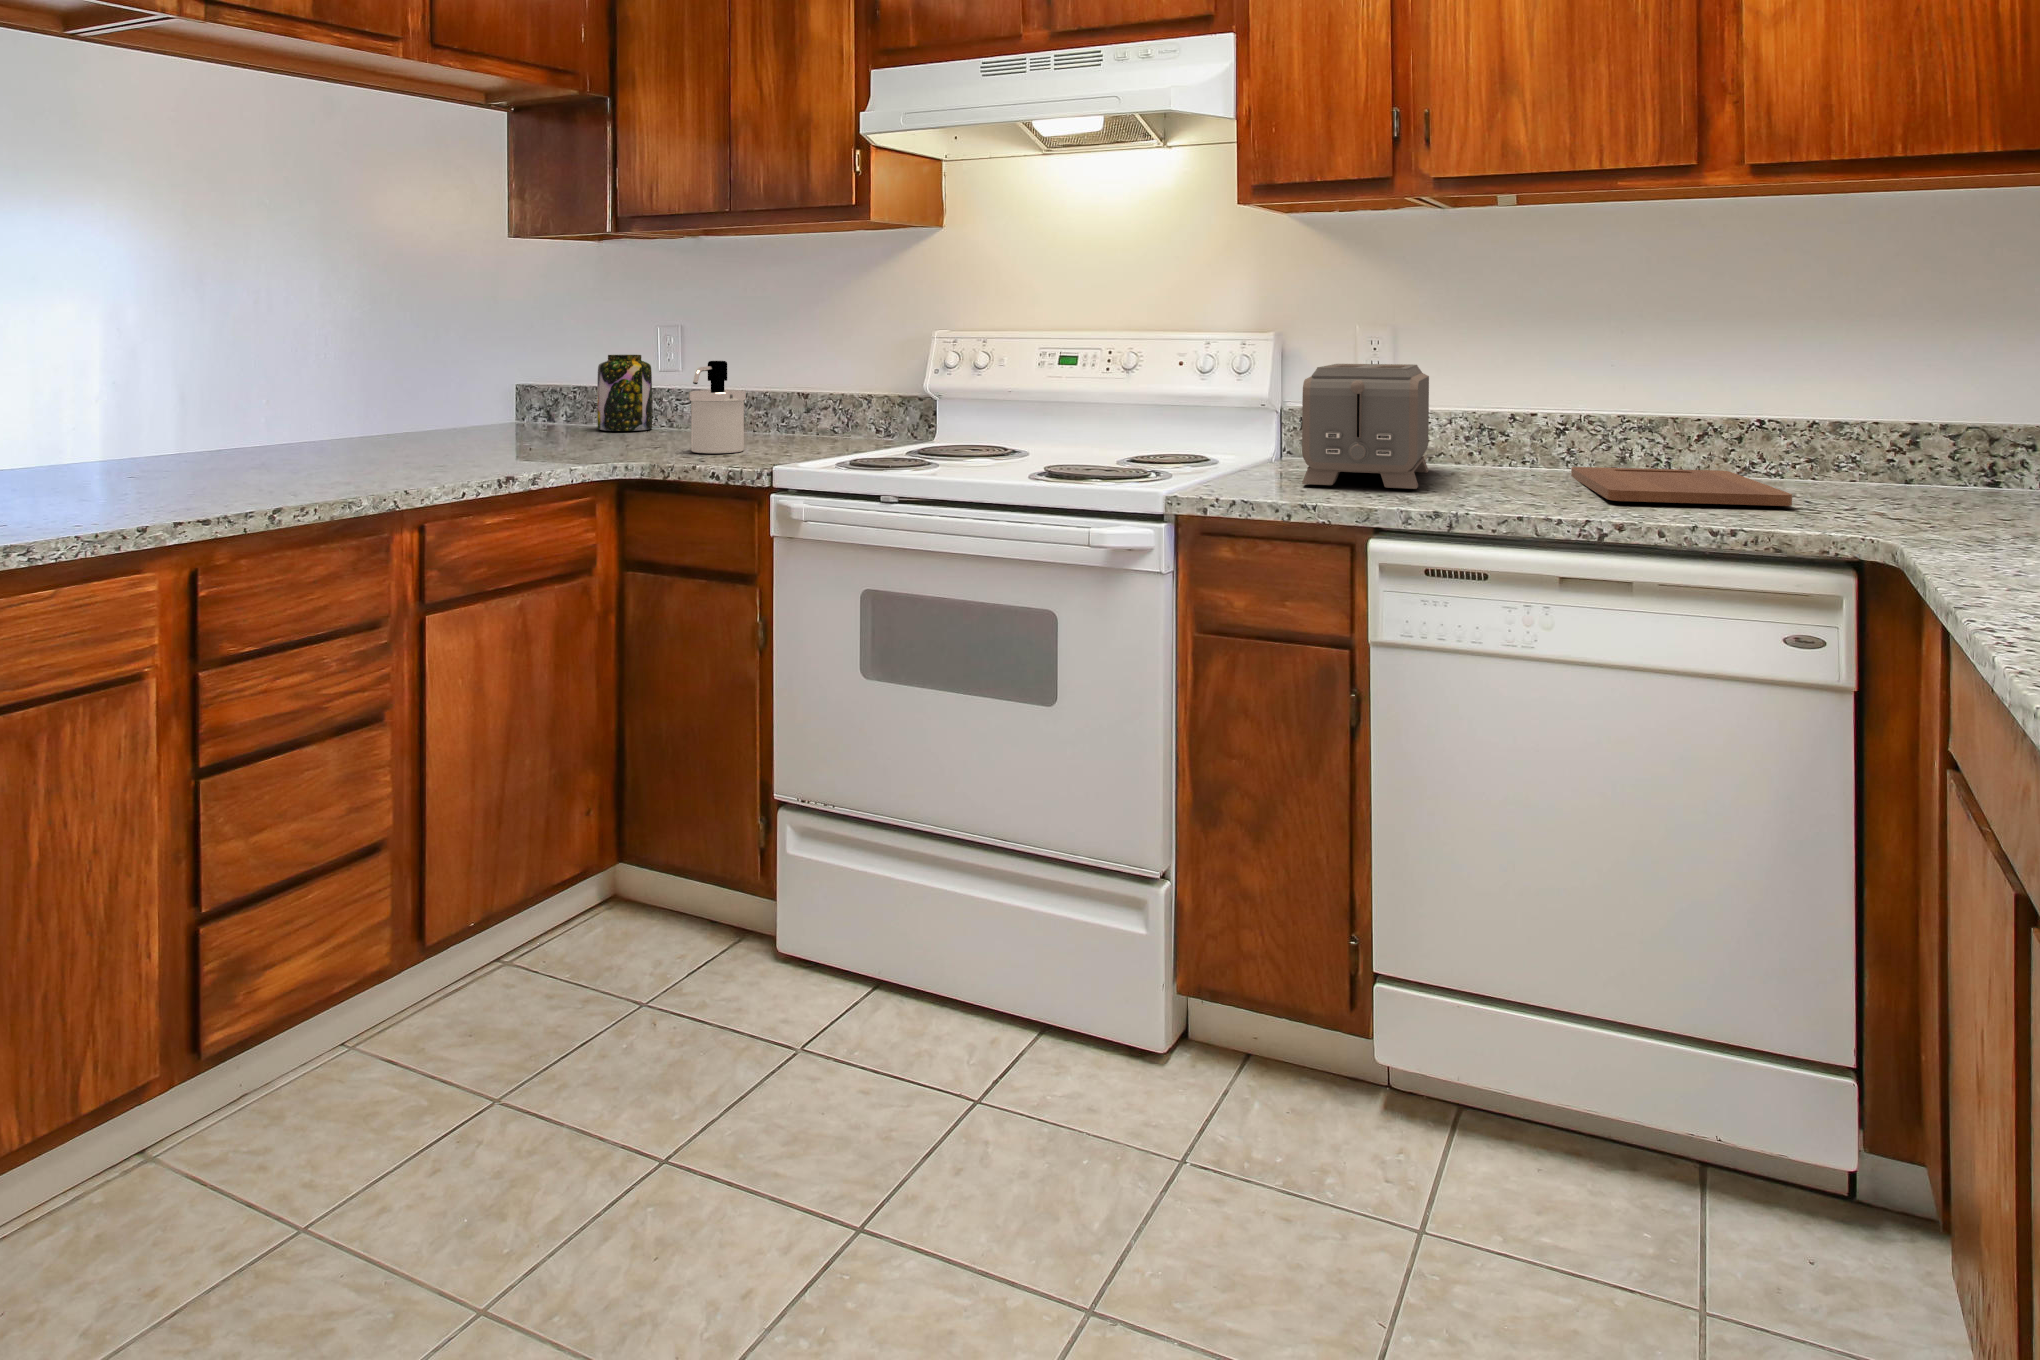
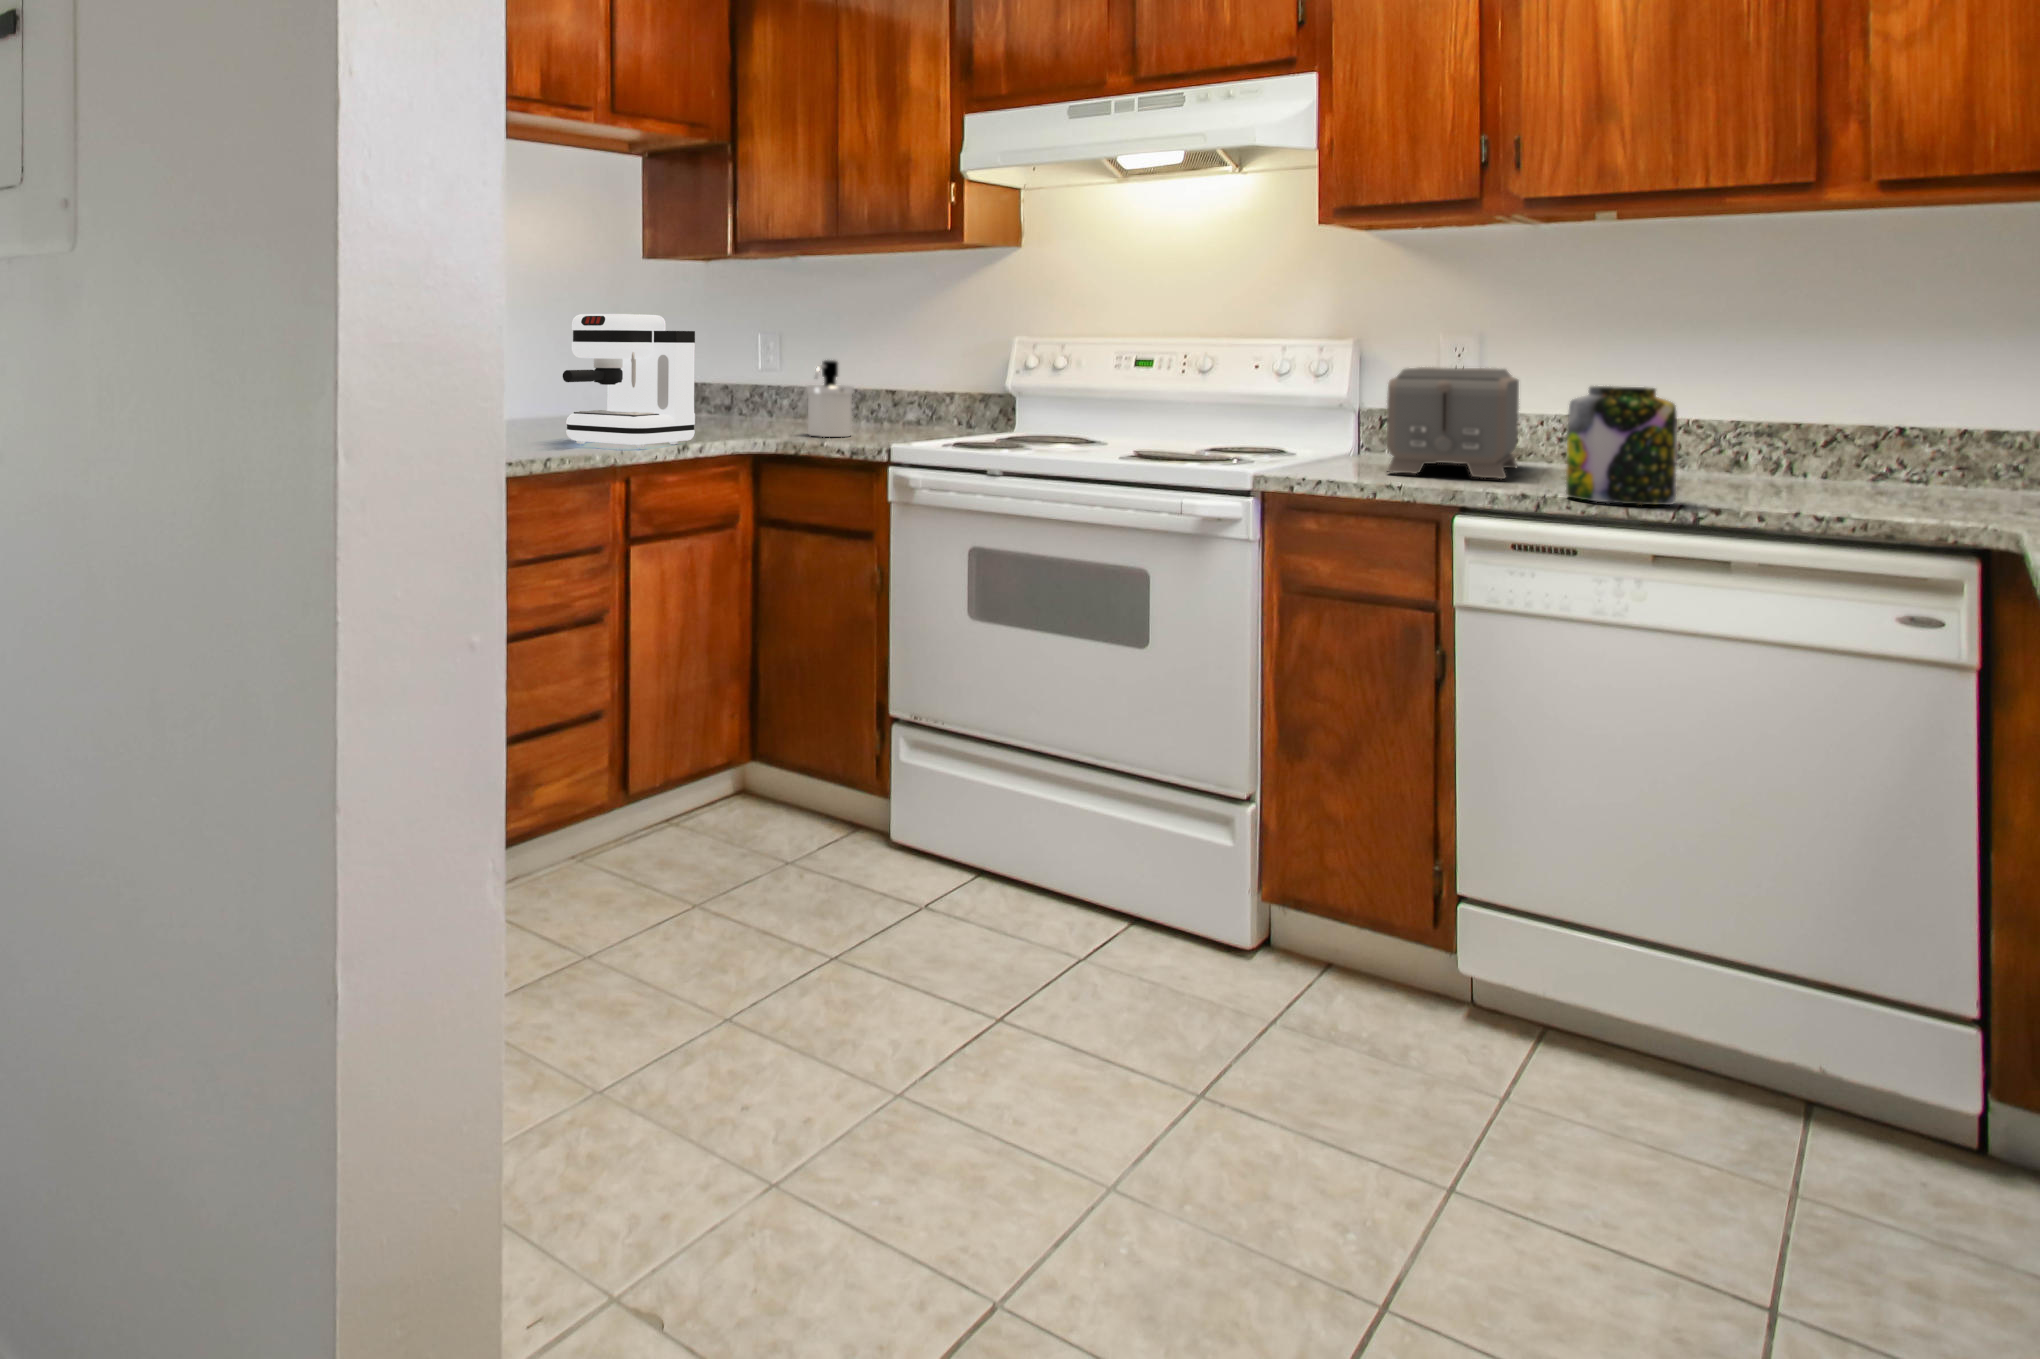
coffee maker: none [342,306,537,479] -> present [563,314,695,448]
jar: present [597,355,652,431] -> present [1566,386,1677,505]
cutting board: present [1571,467,1792,506] -> none [1676,467,1920,503]

